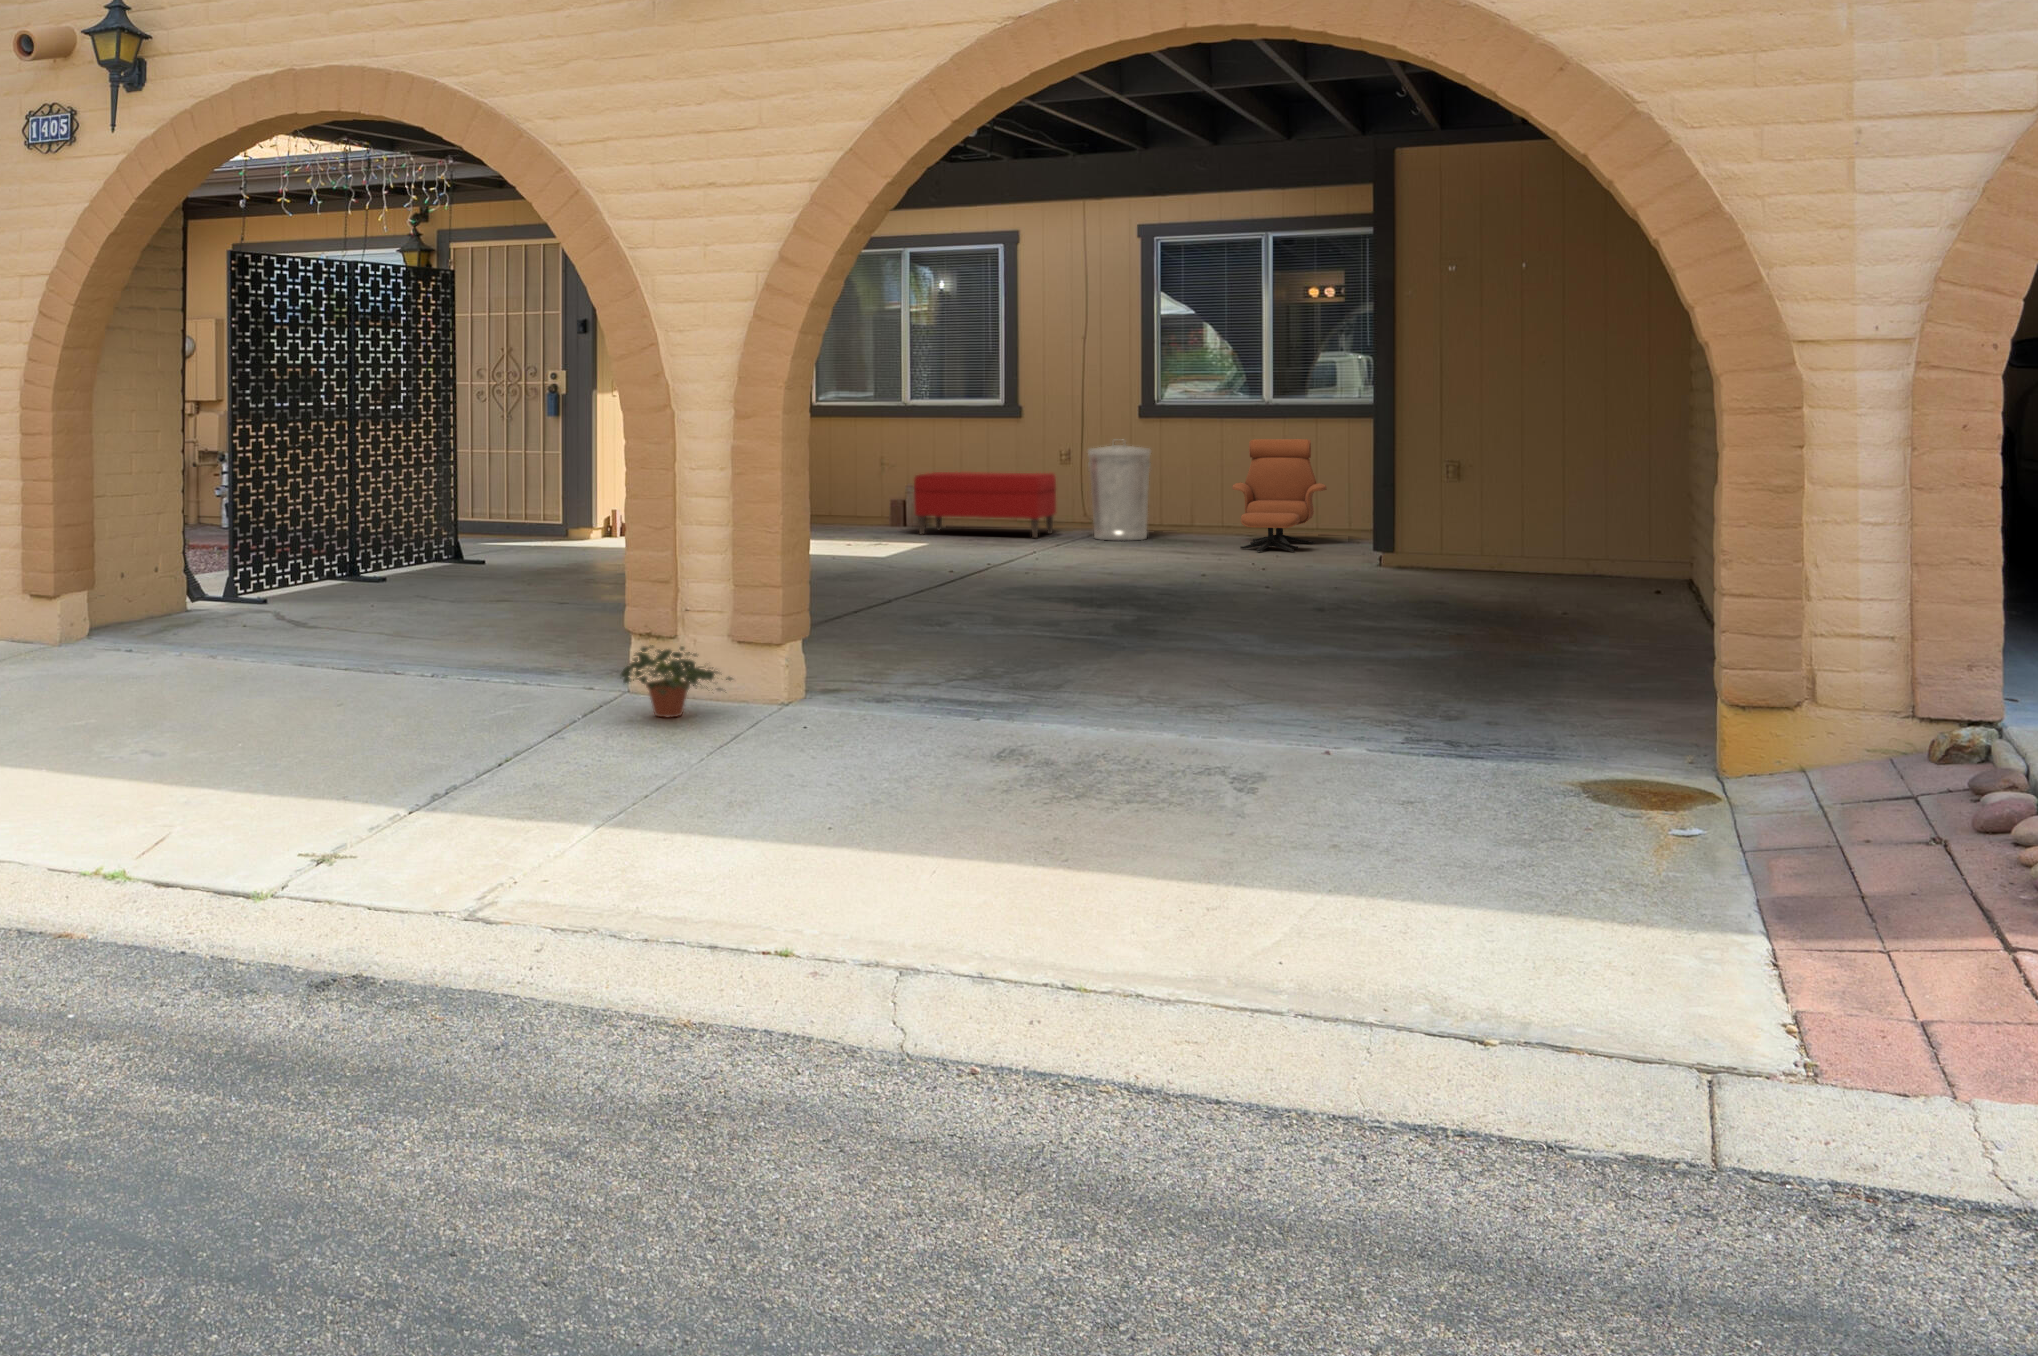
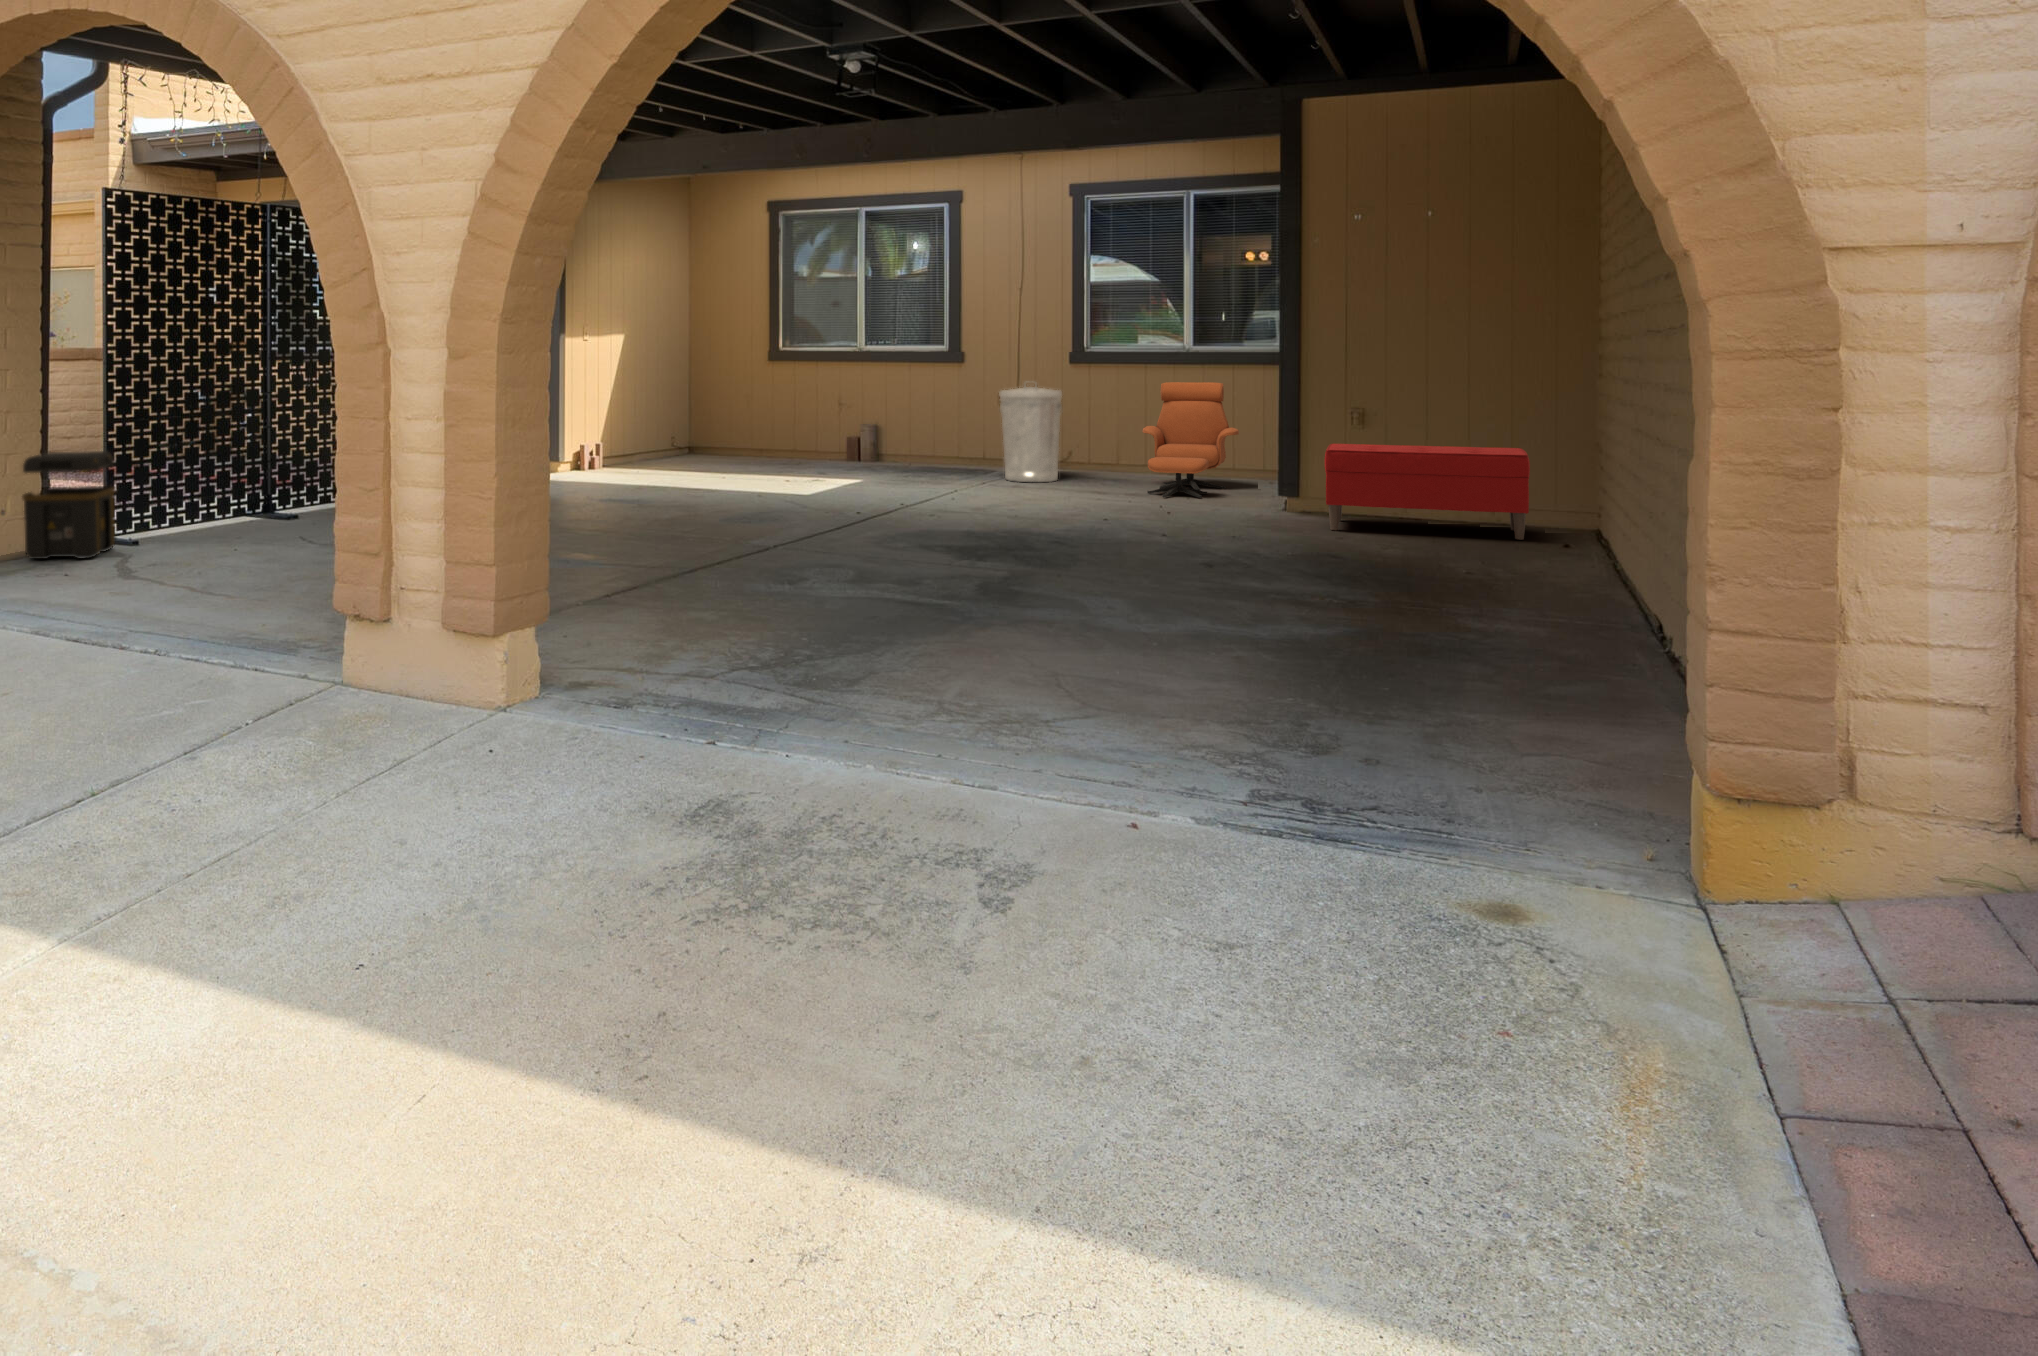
bench: present [914,472,1056,538] -> present [1325,444,1530,540]
toolbox: none [184,512,263,617] -> present [23,451,116,559]
potted plant: present [621,645,732,717] -> none [281,631,431,726]

